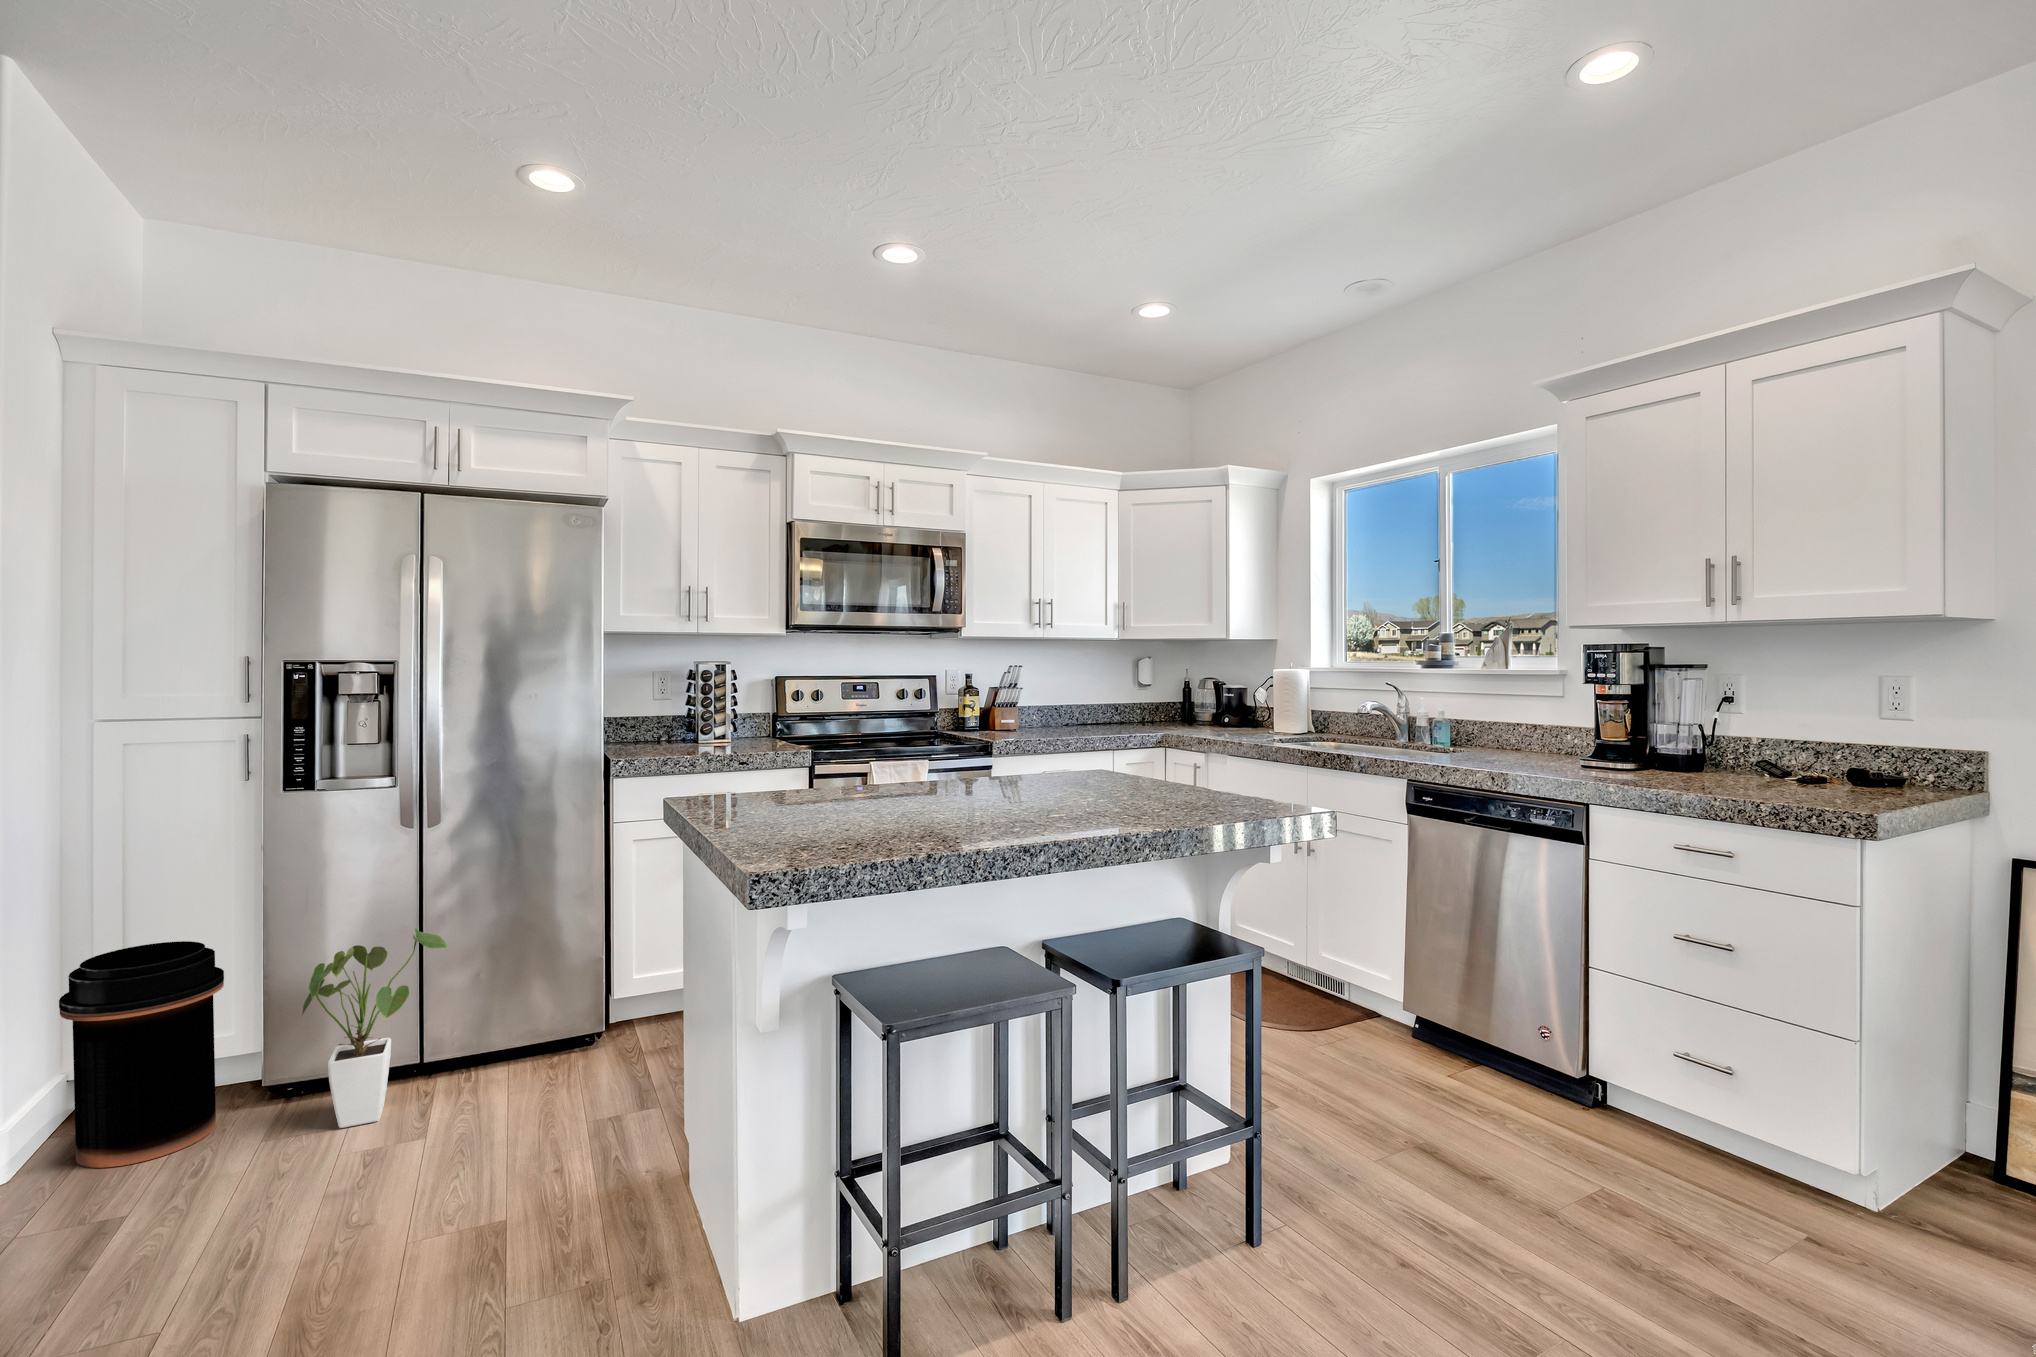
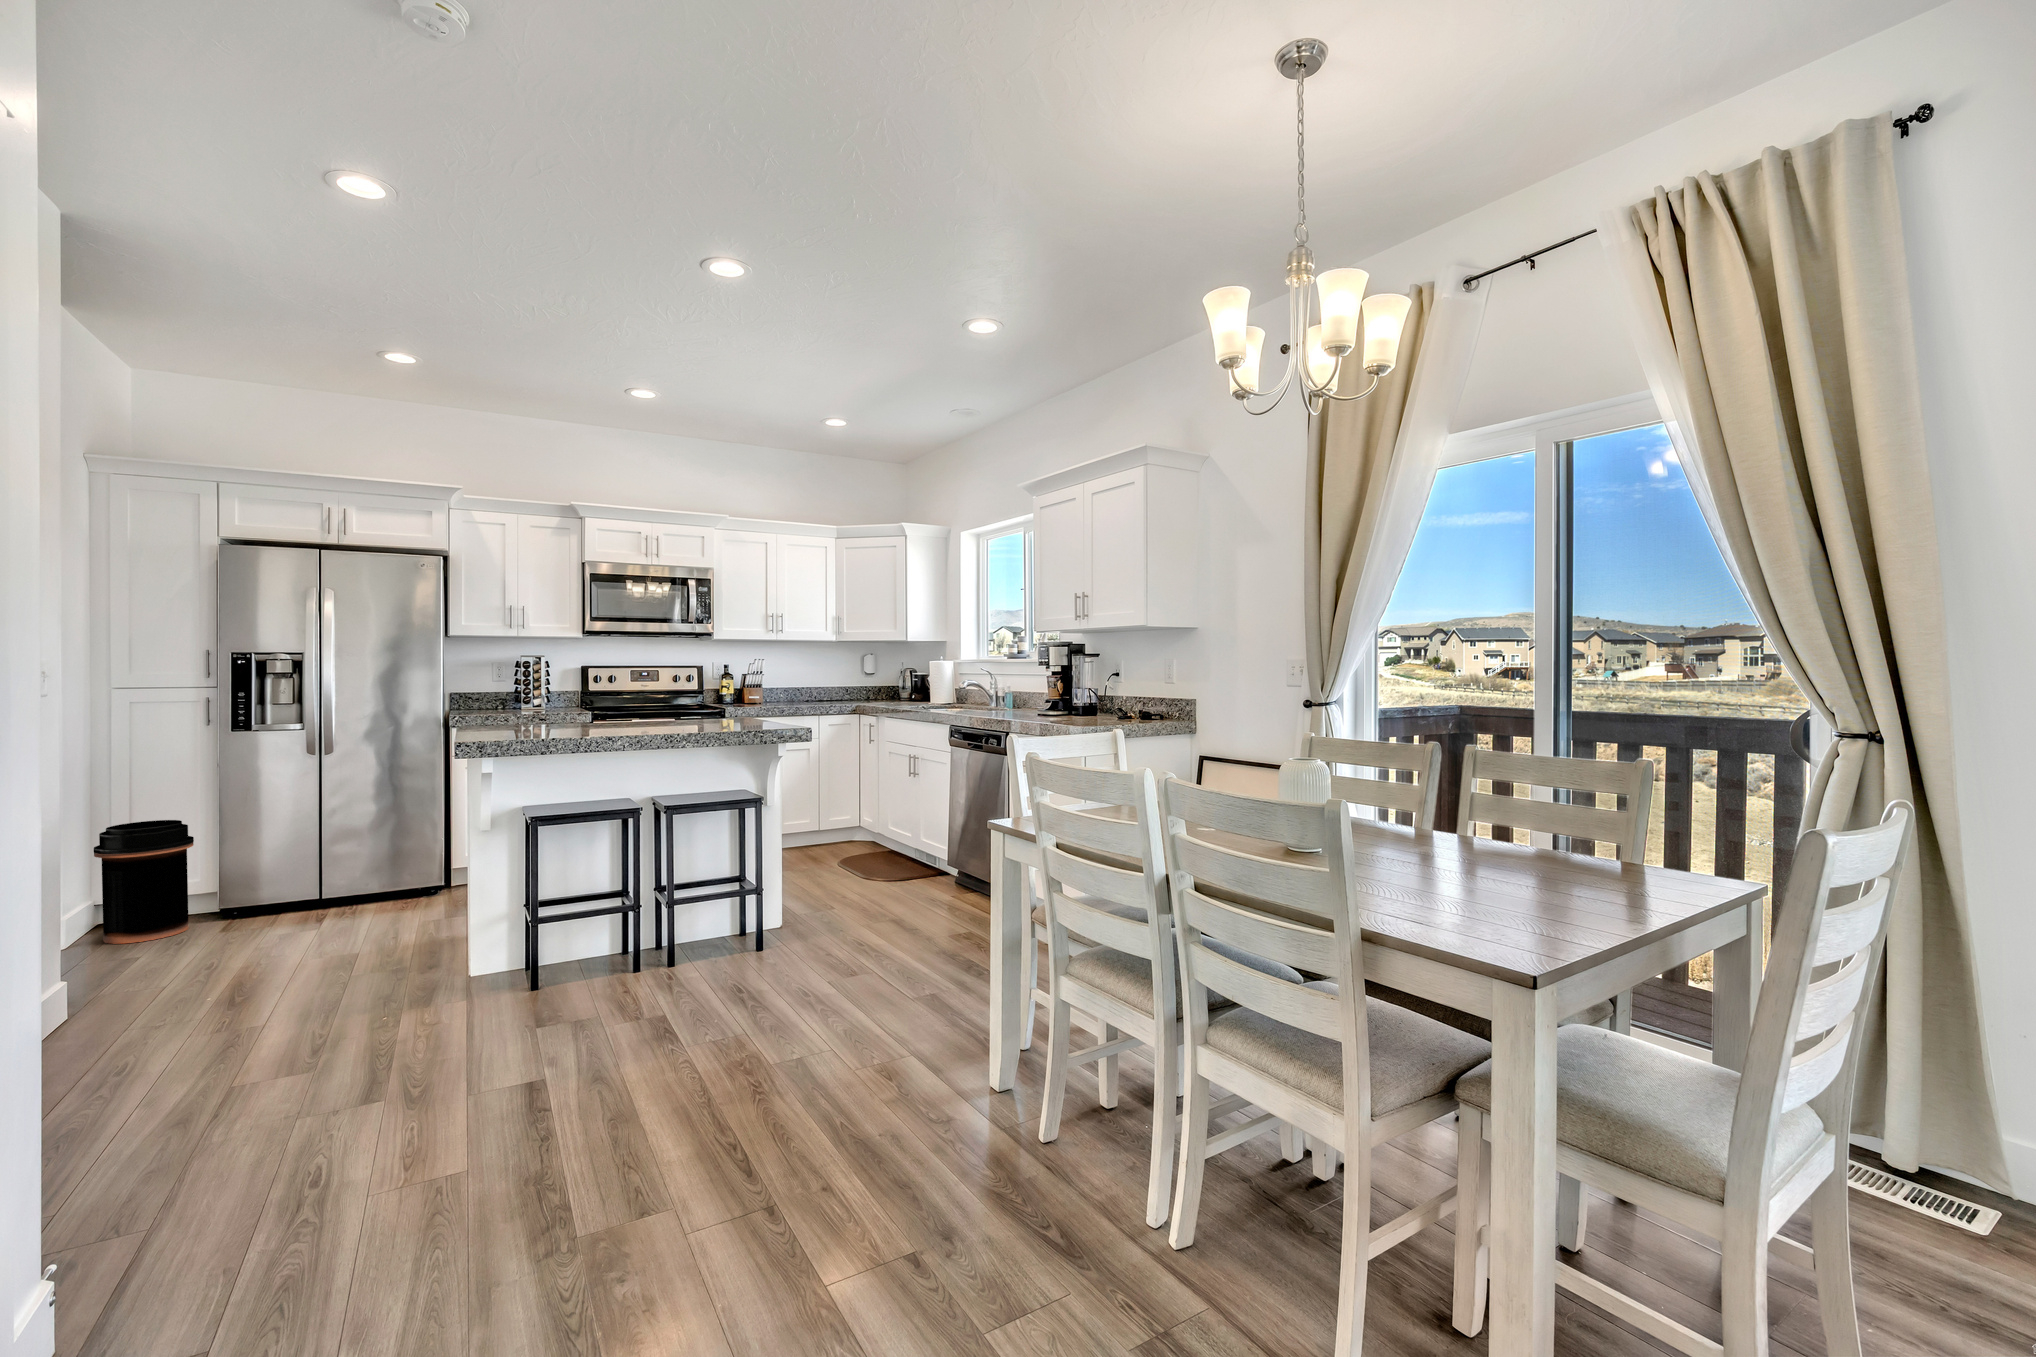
house plant: present [301,928,447,1128] -> none [242,815,338,927]

